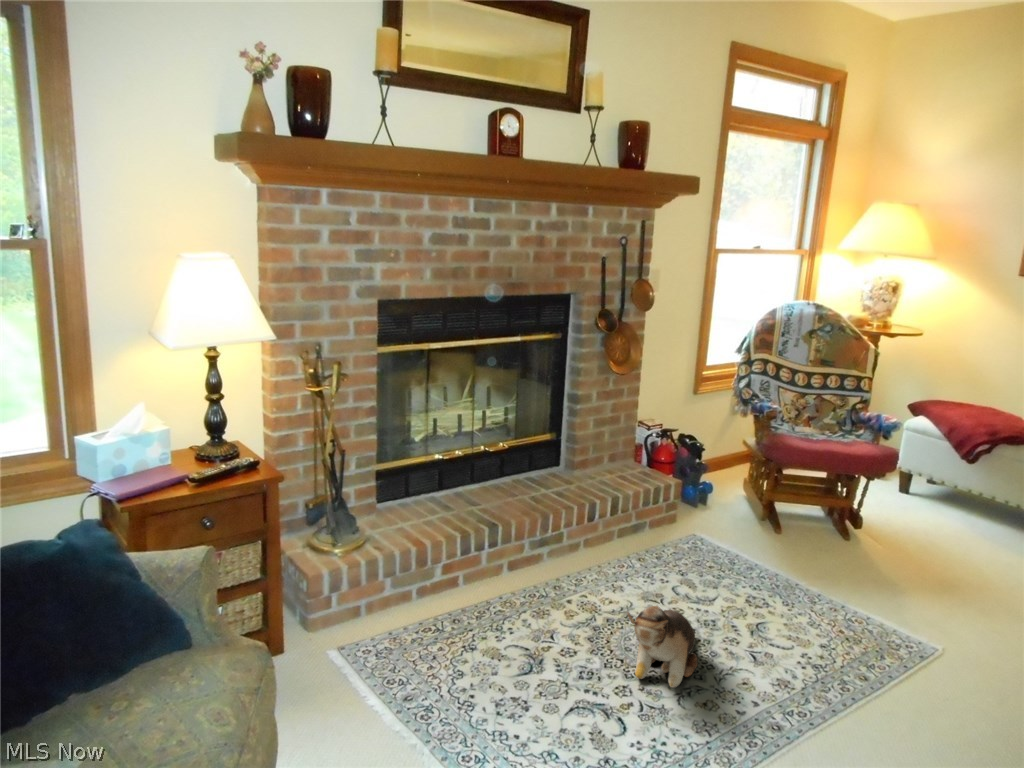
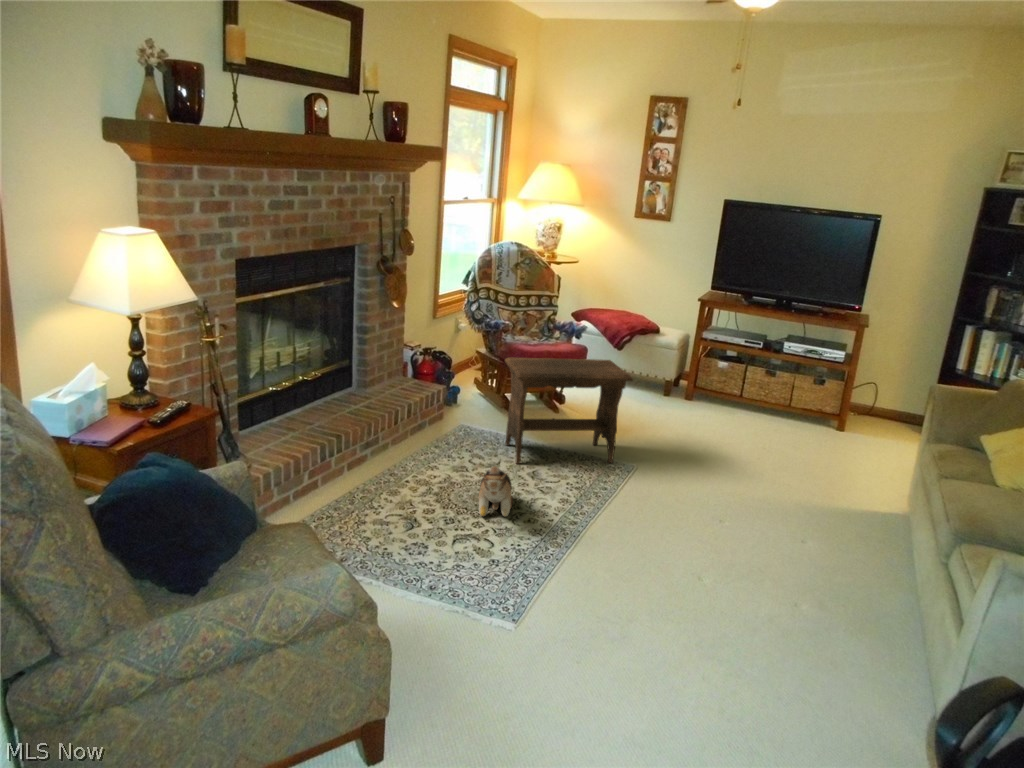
footstool: none [741,449,946,636] -> present [505,358,633,464]

